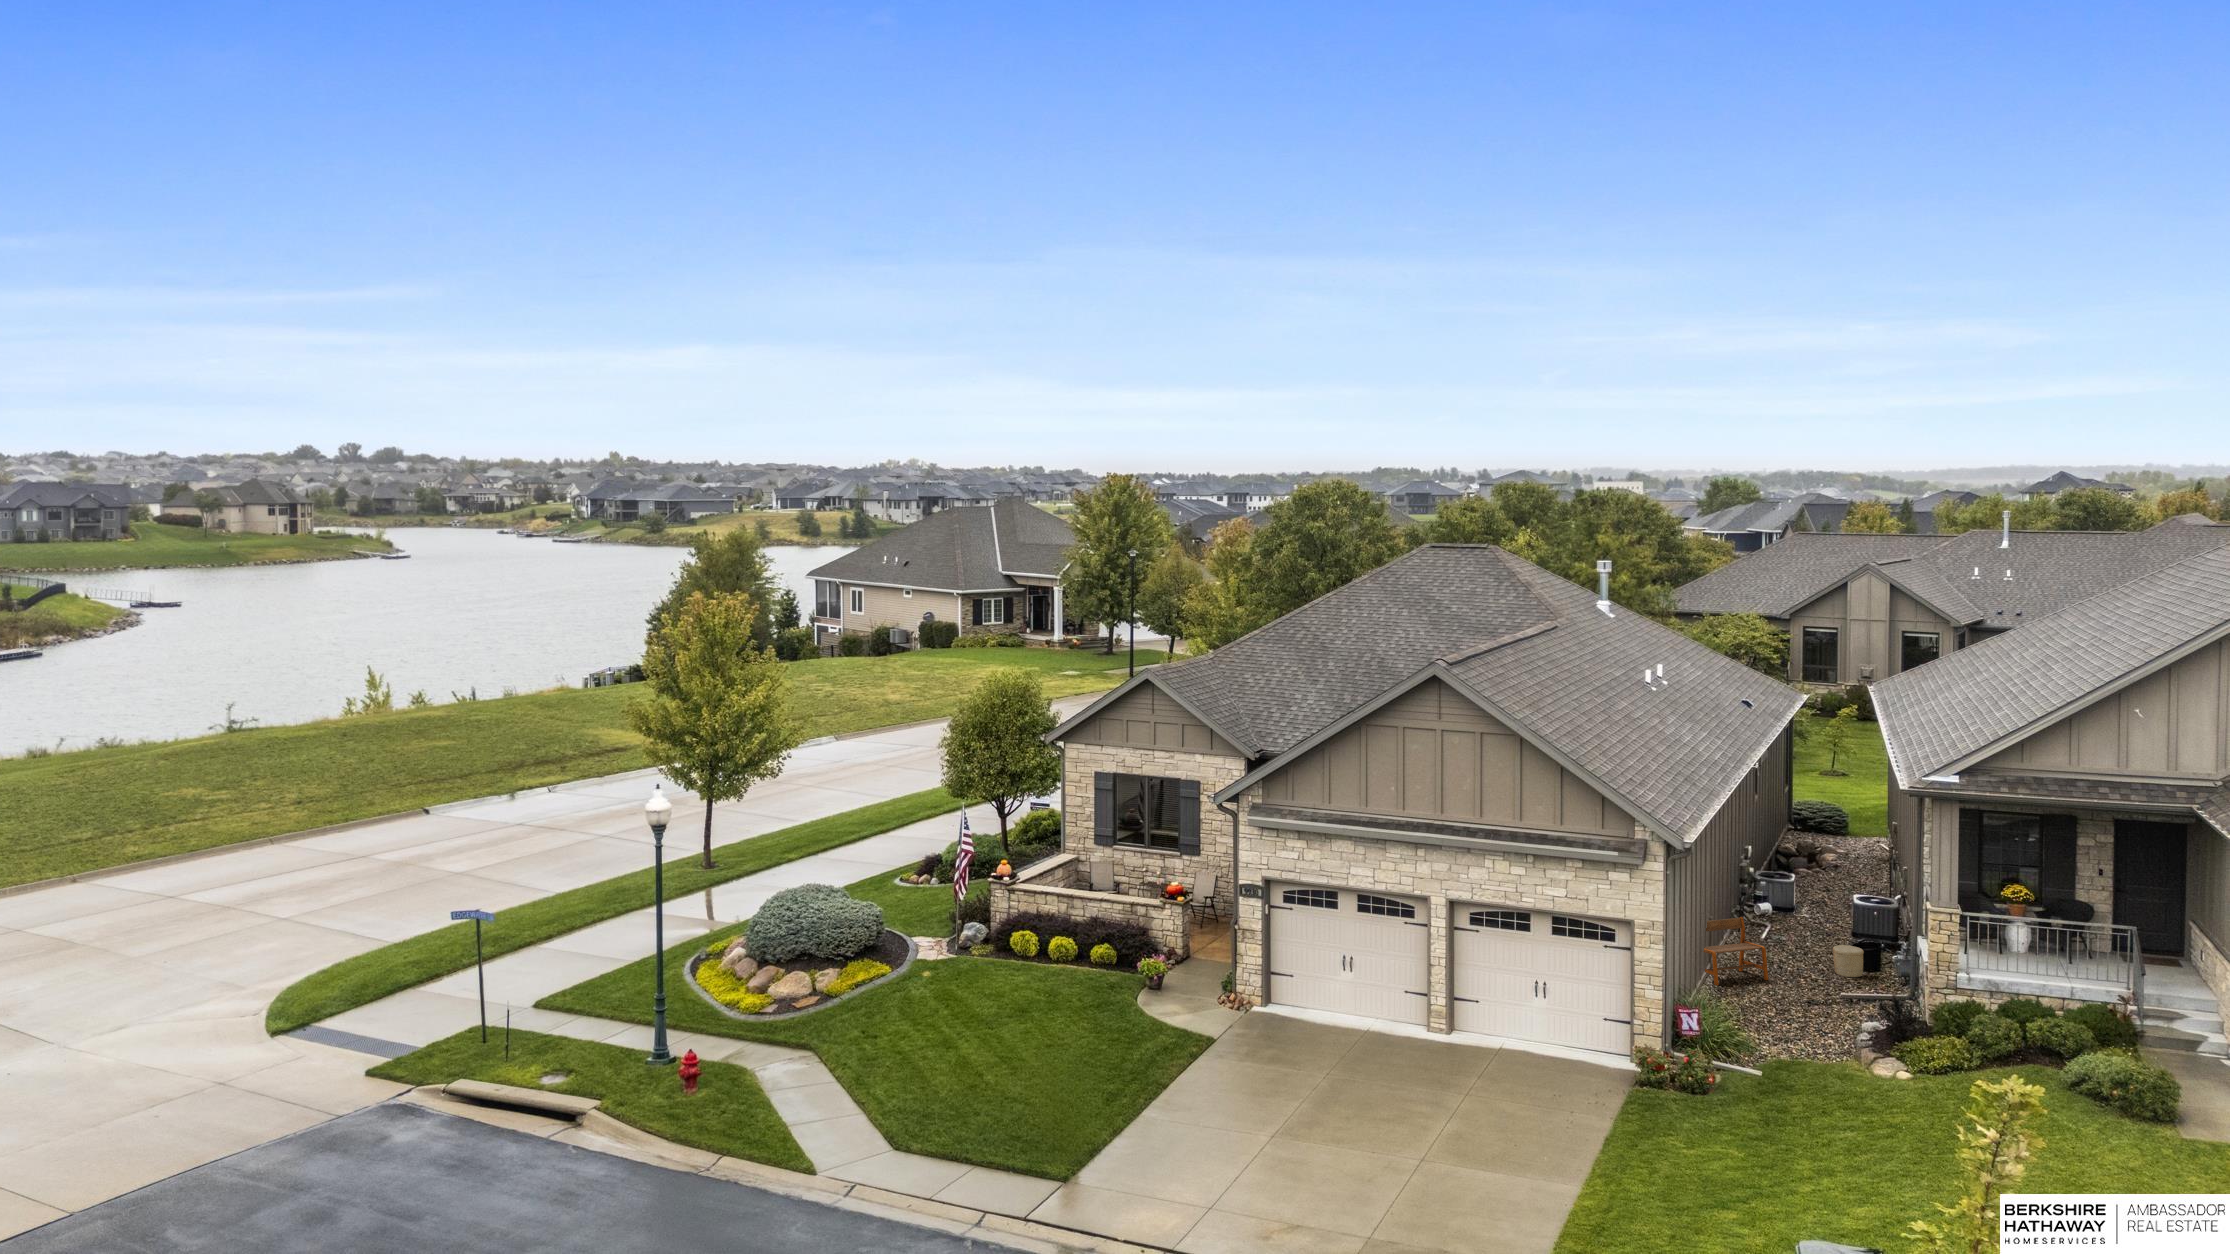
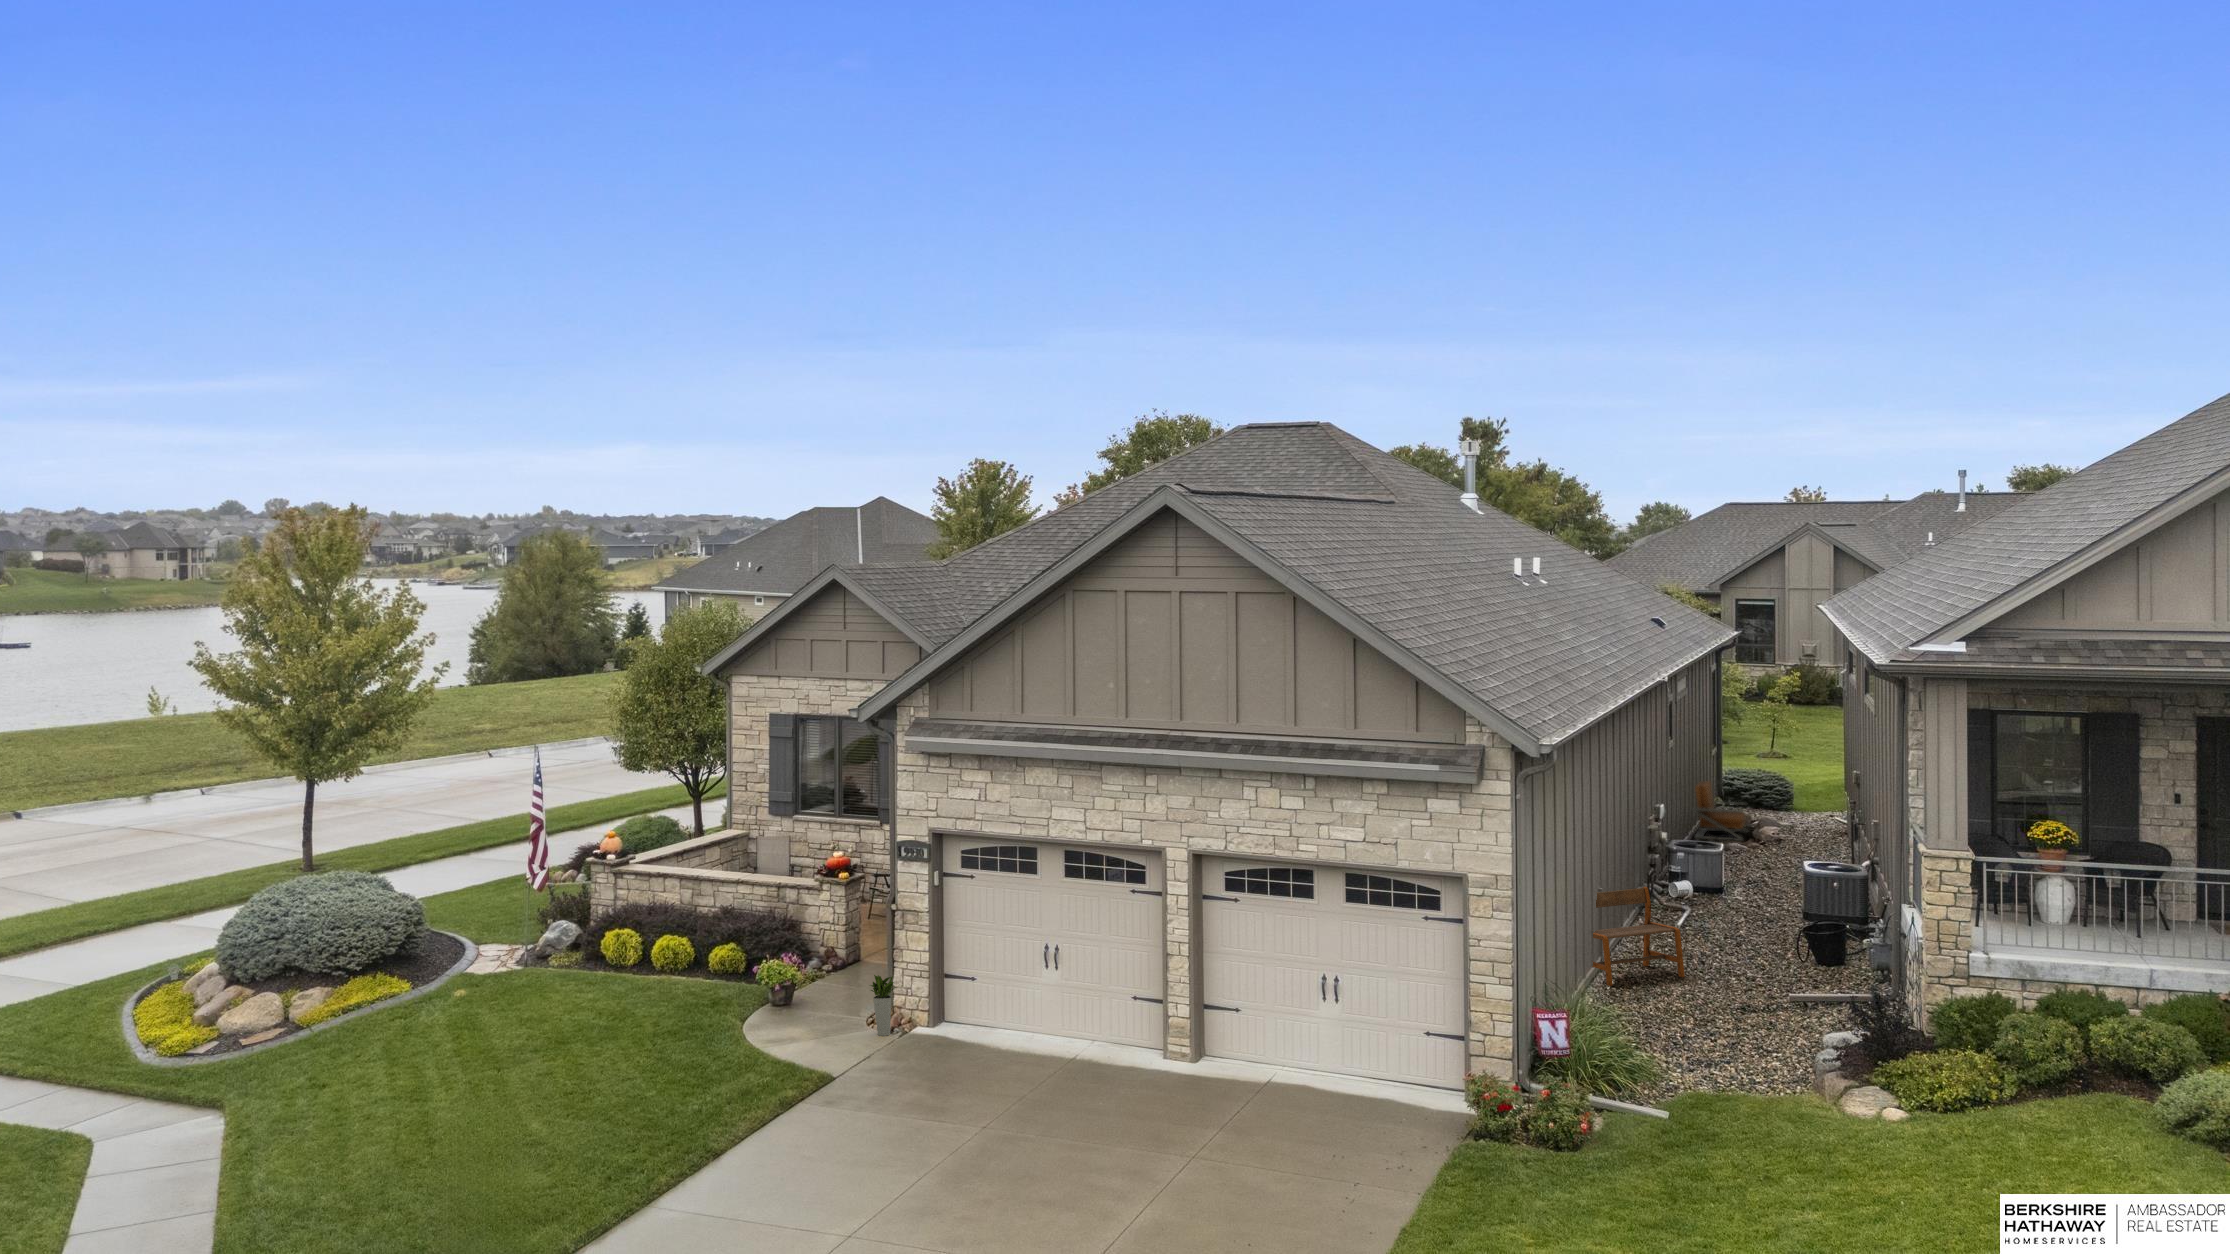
lounge chair: none [1770,820,1814,868] -> present [1692,781,1748,841]
woven basket: present [1833,945,1864,977] -> none [1776,925,1820,971]
planter: none [1222,971,1243,1011] -> present [870,975,896,1036]

